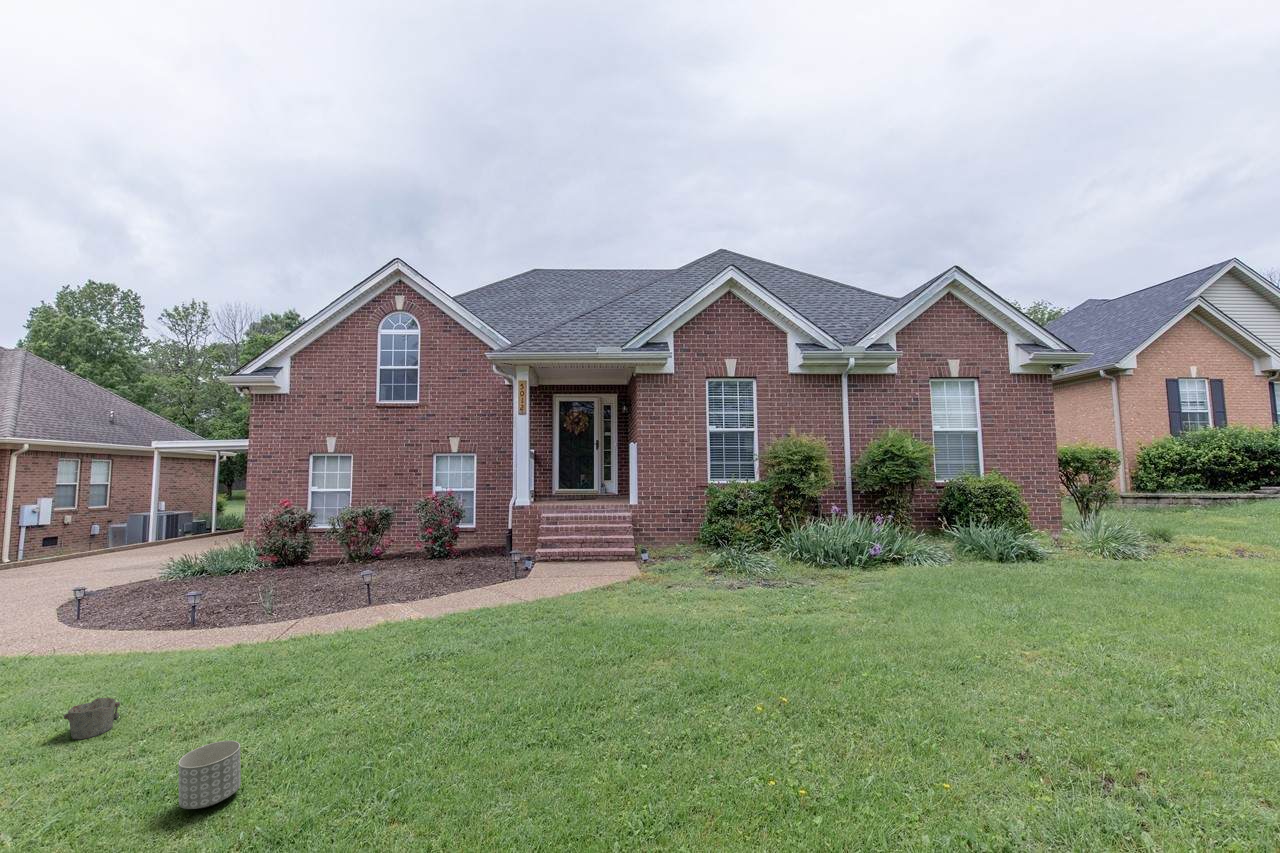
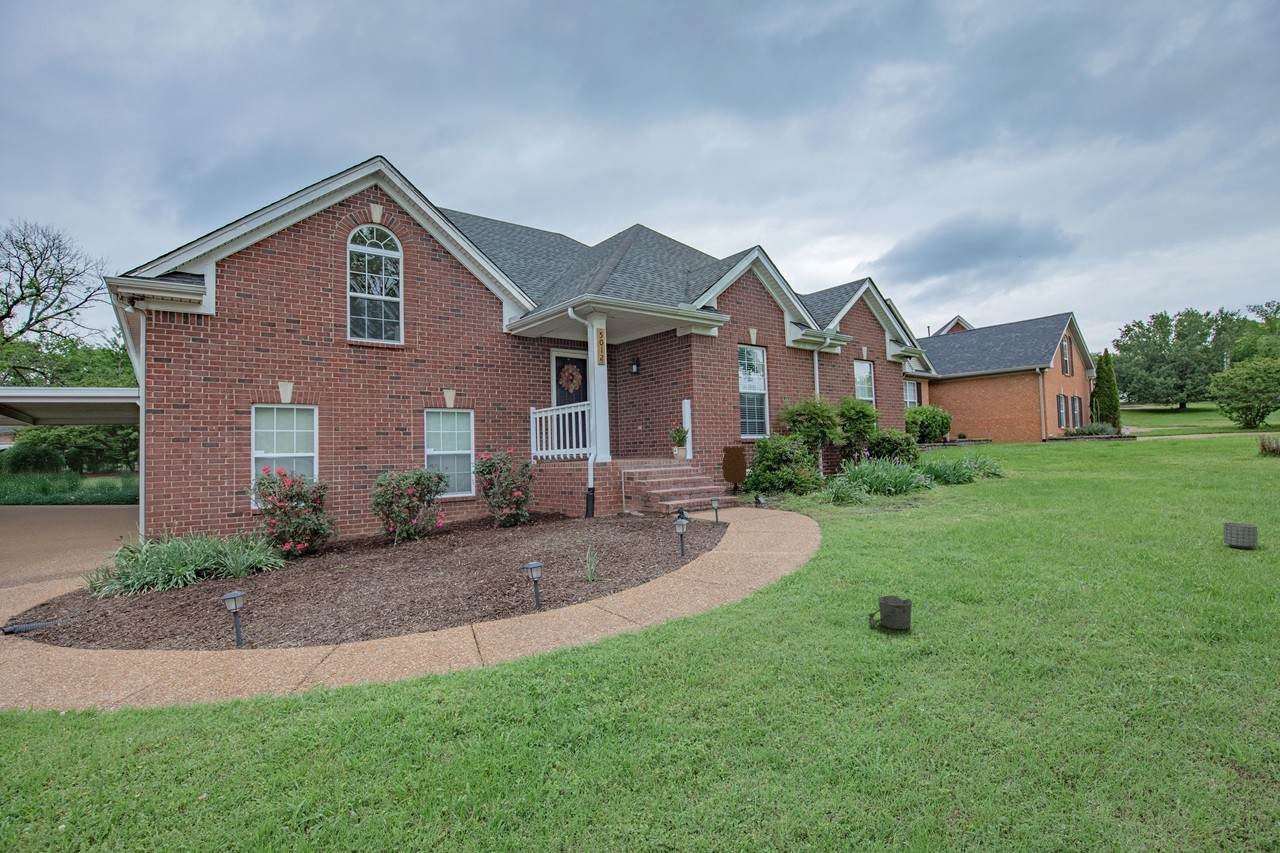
lounge chair: none [646,494,699,548] -> present [721,447,750,495]
planter: present [178,741,241,809] -> present [1224,523,1258,549]

